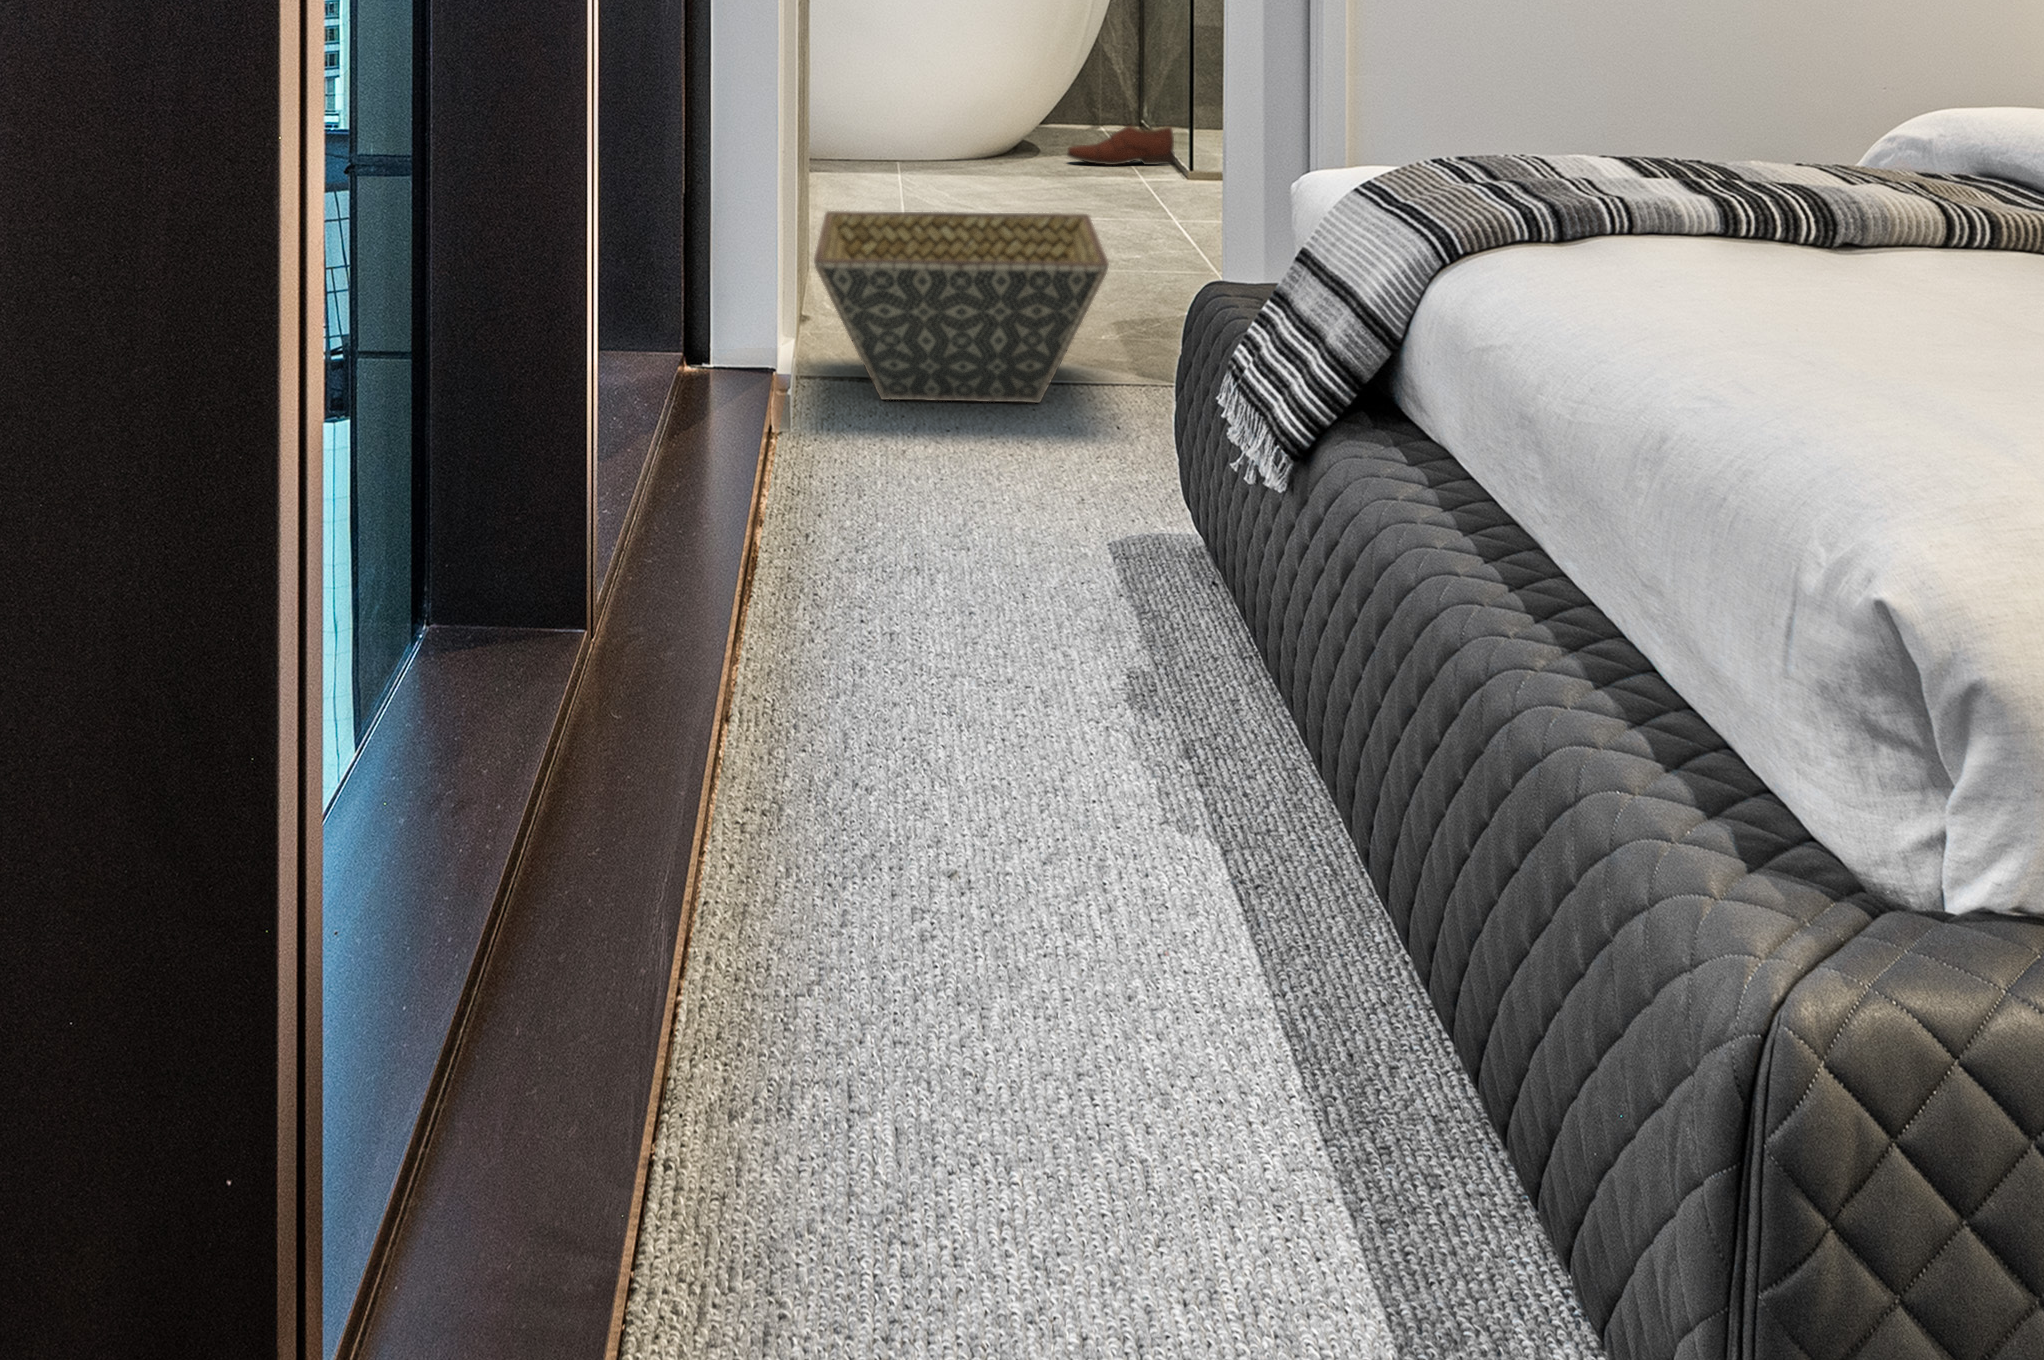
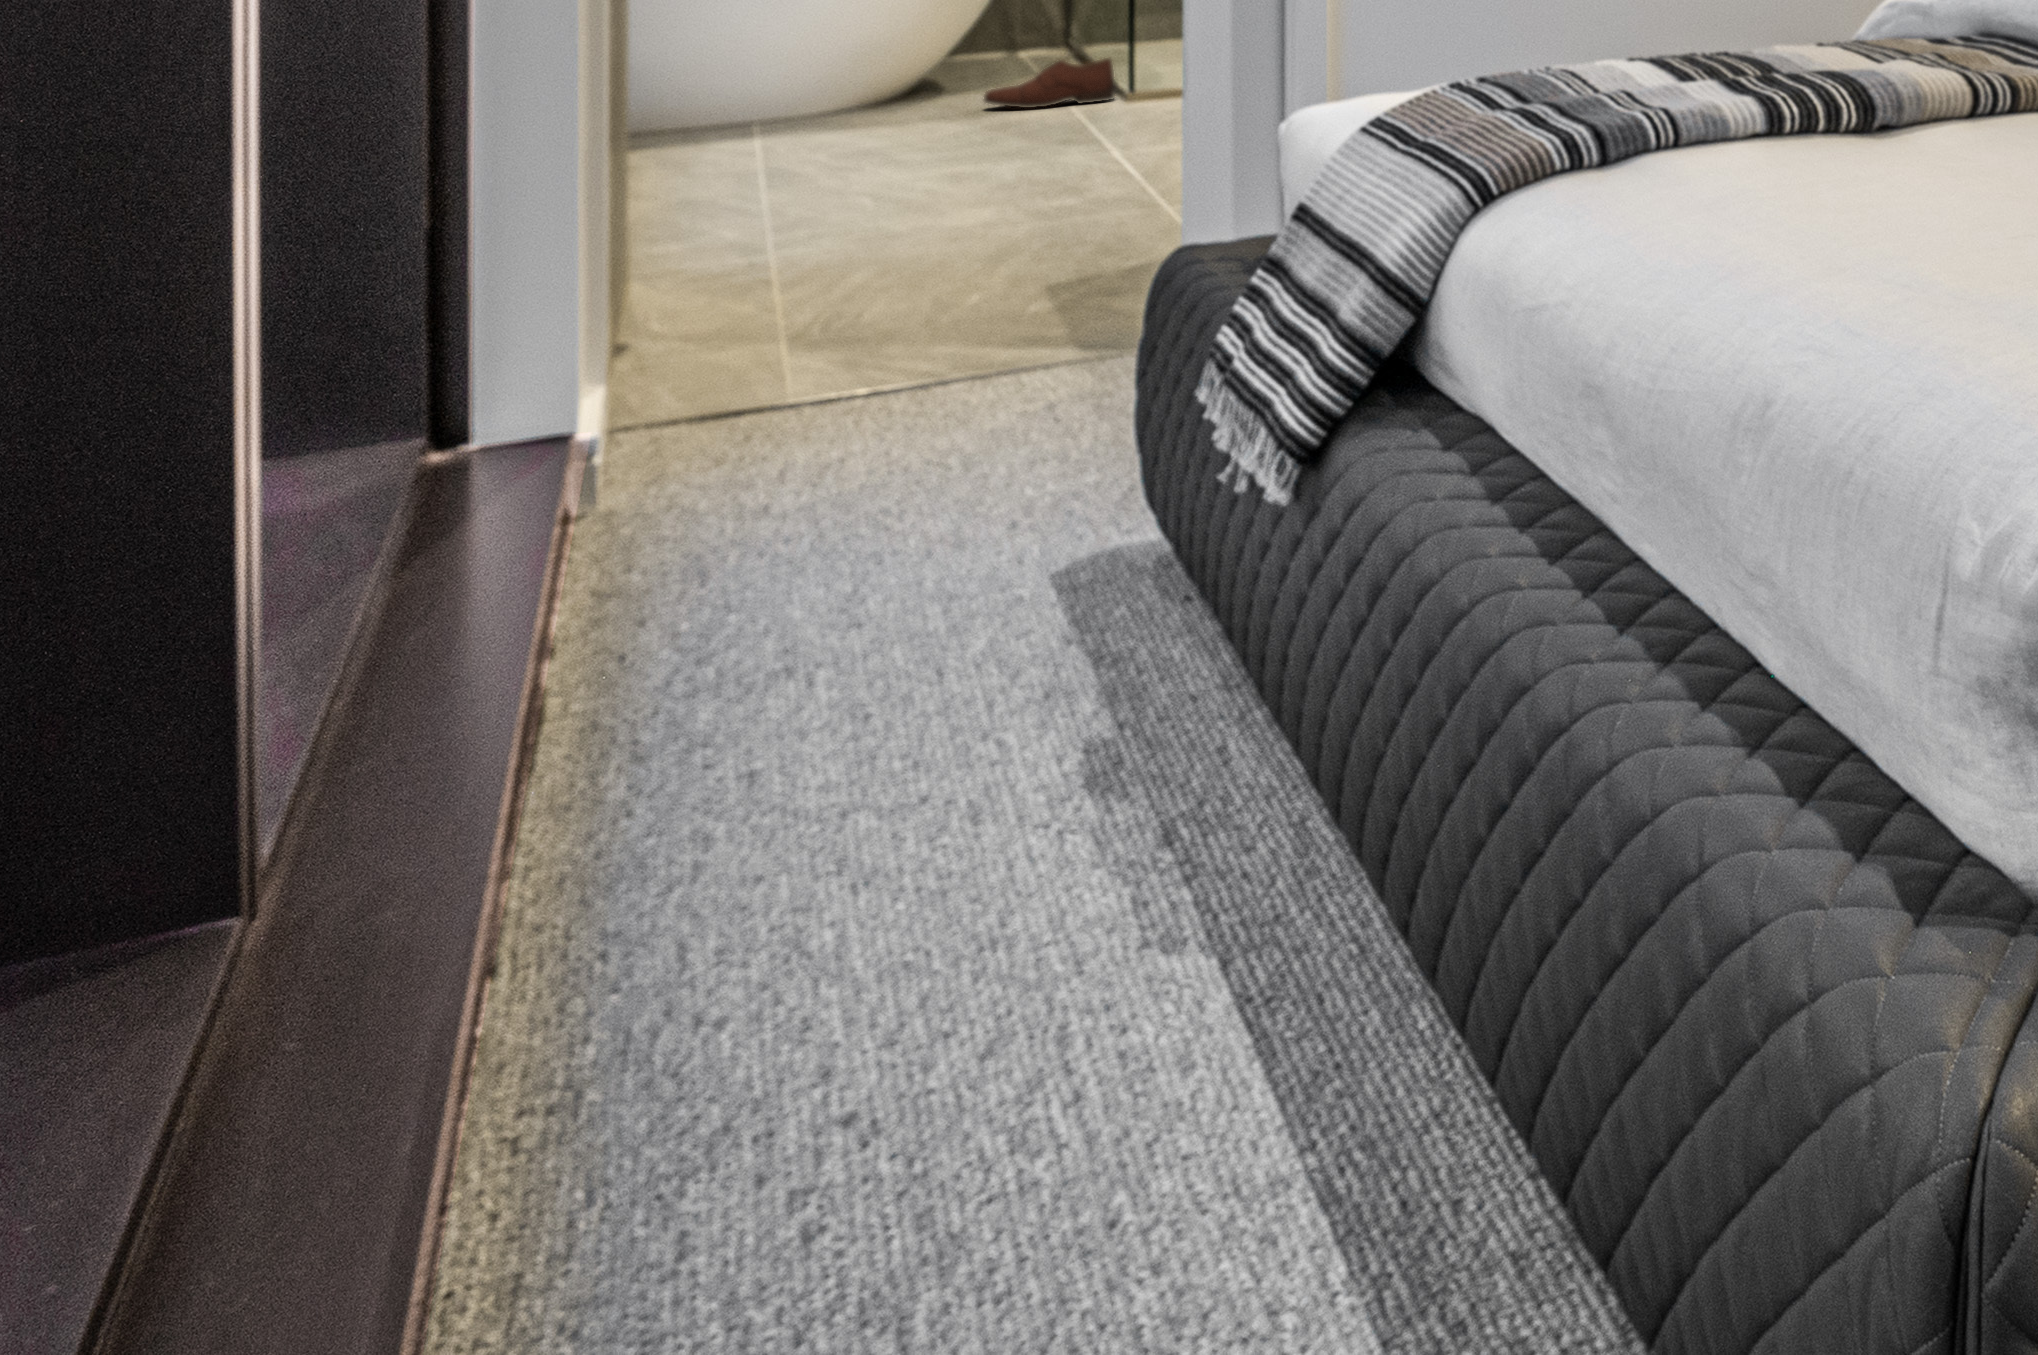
basket: present [814,211,1109,403] -> none [636,172,1049,443]

